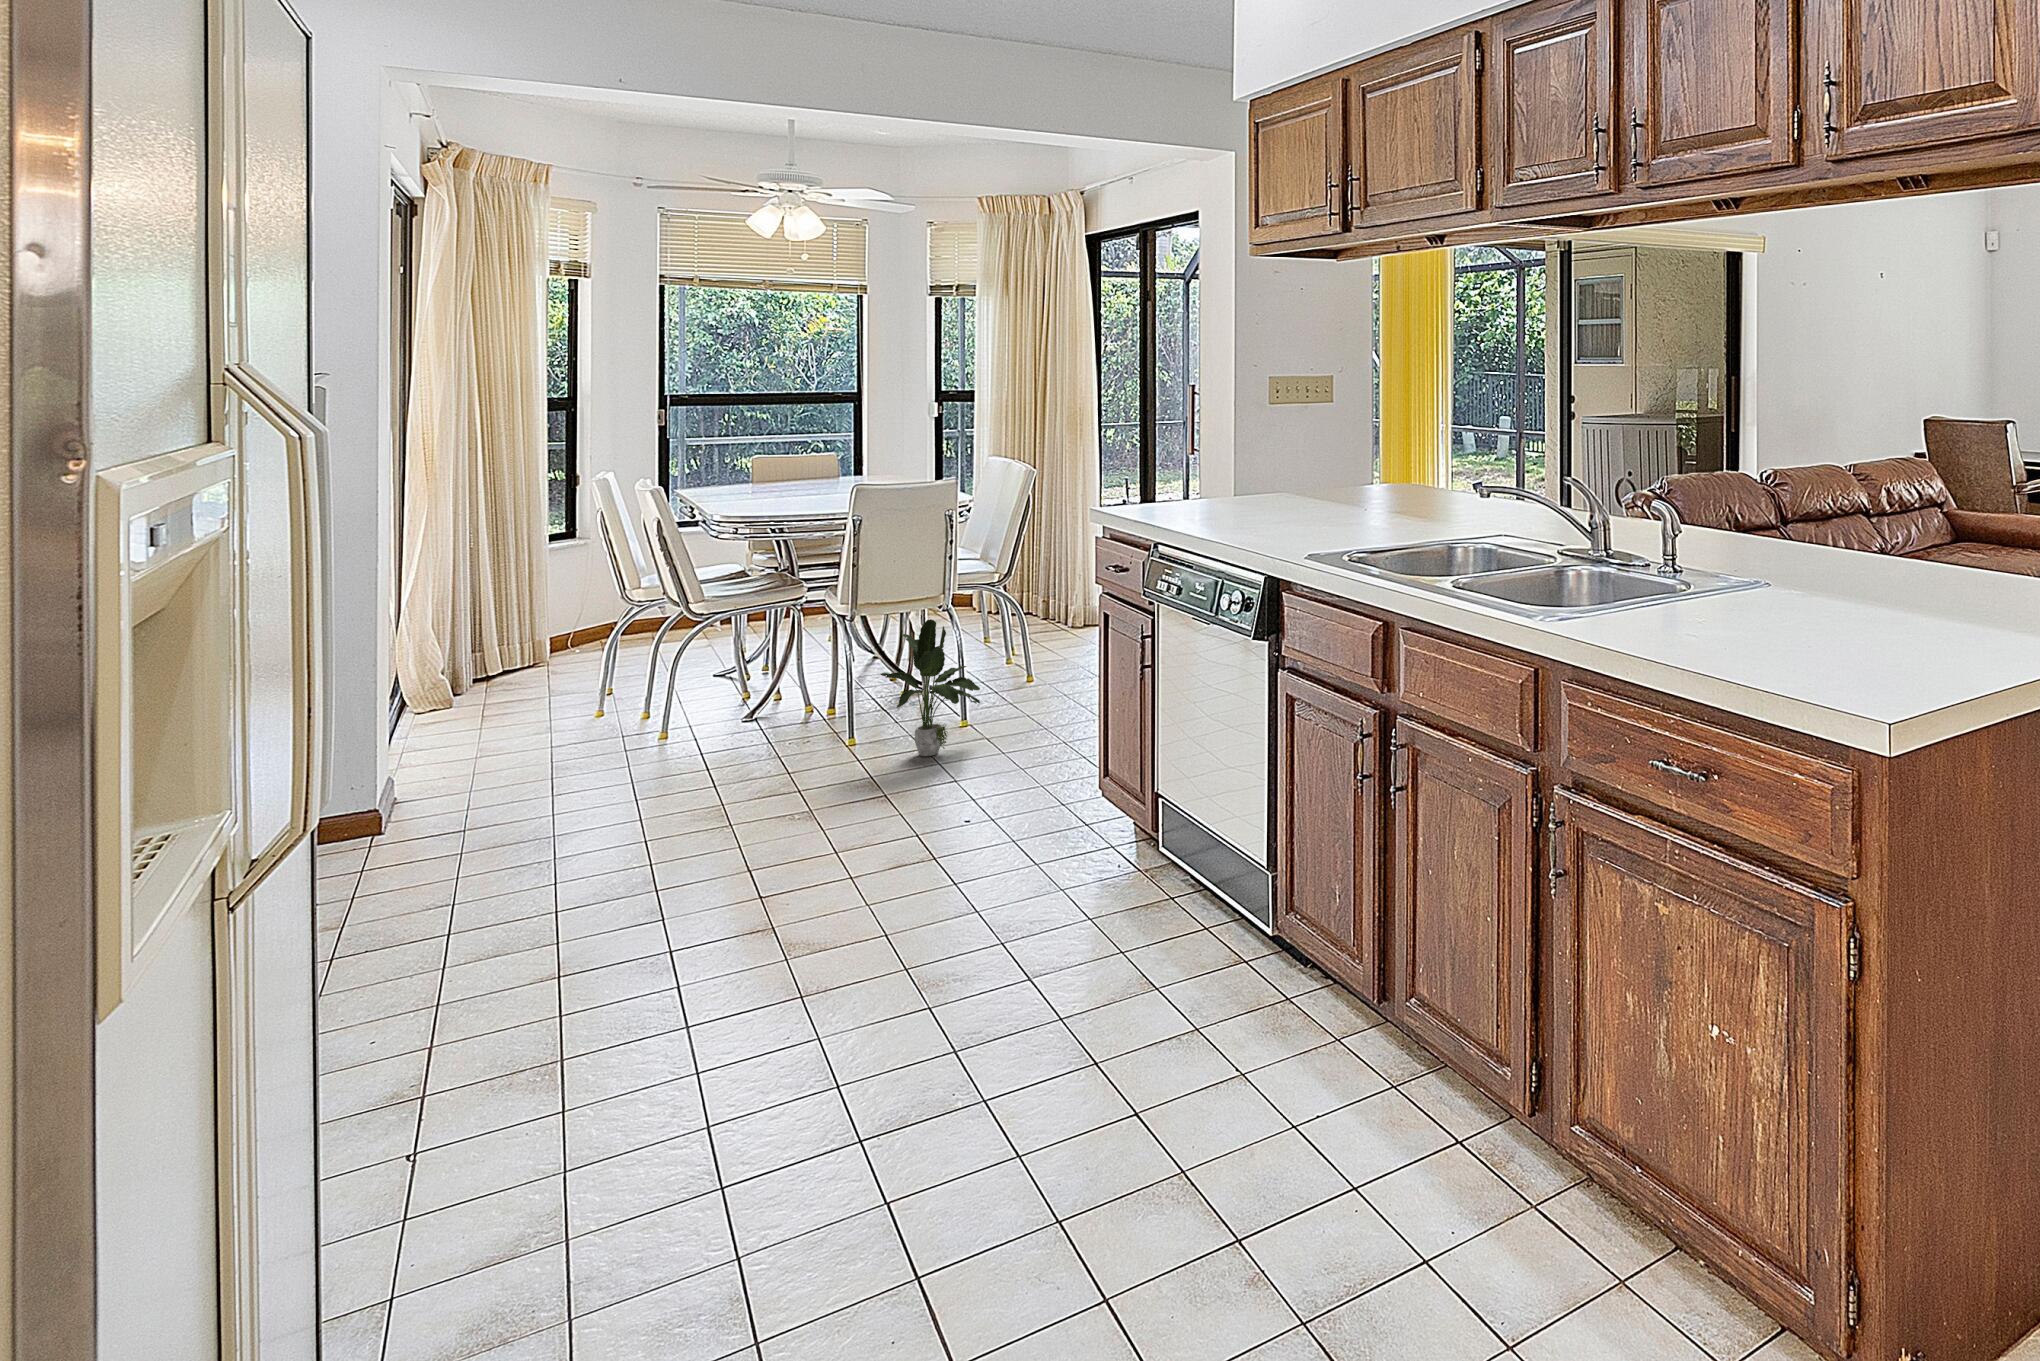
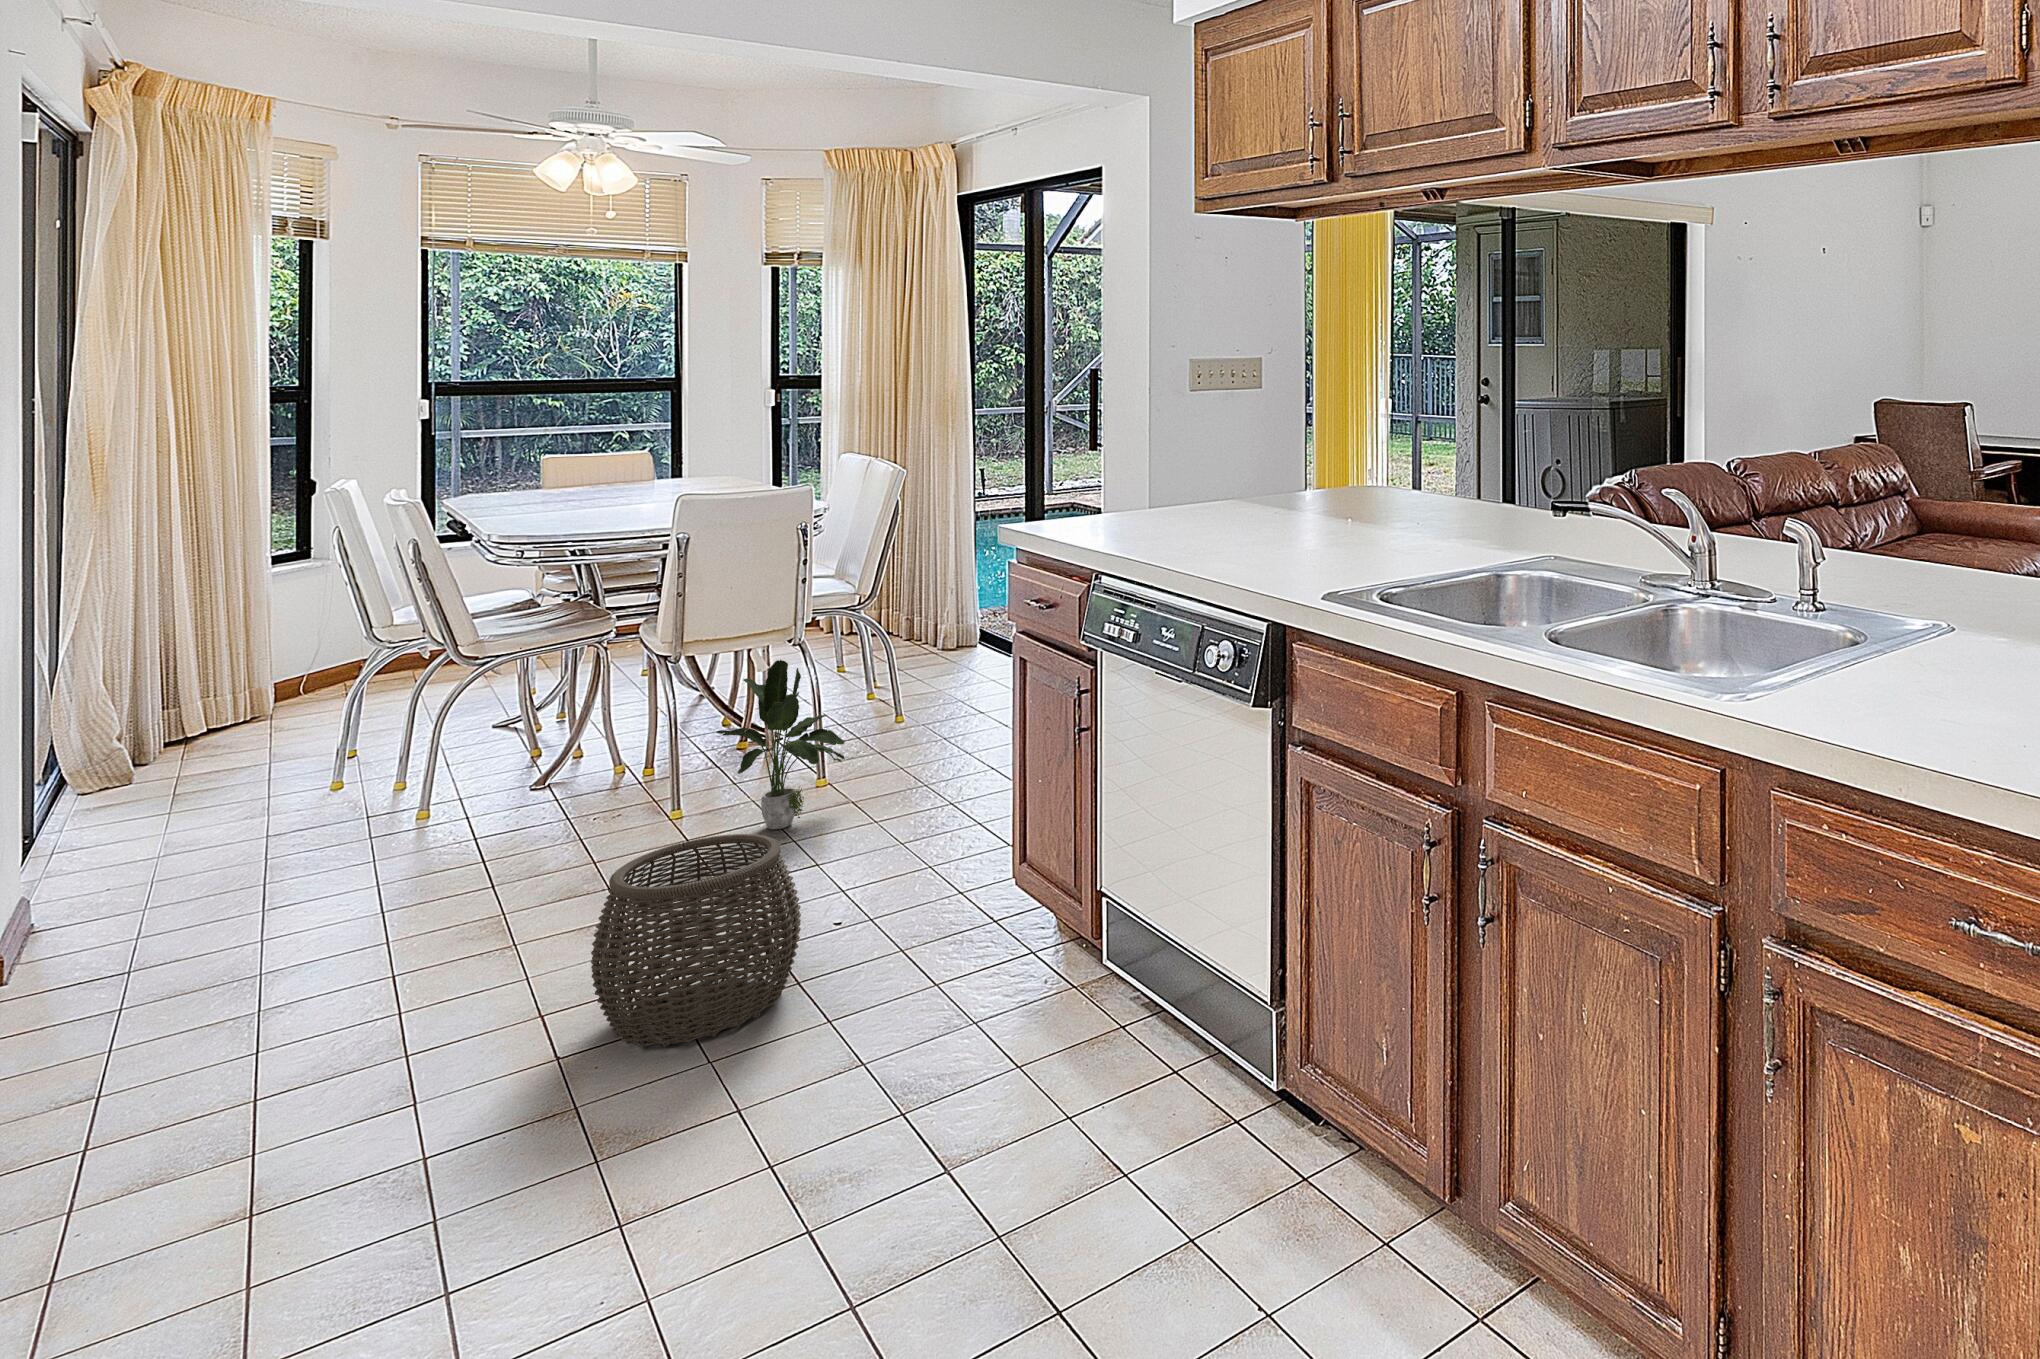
woven basket: none [787,742,938,893] -> present [591,834,801,1048]

